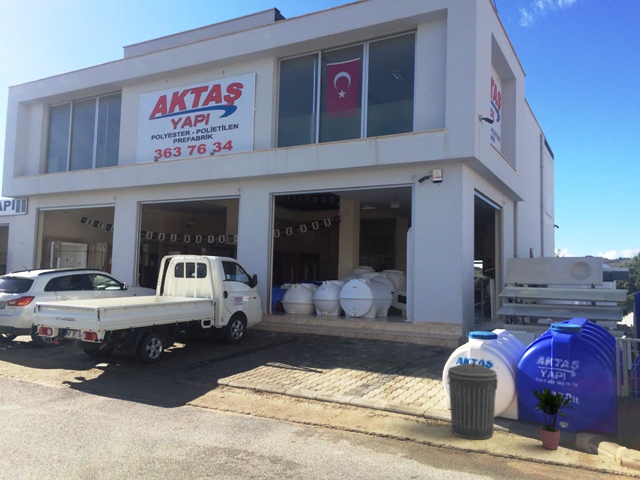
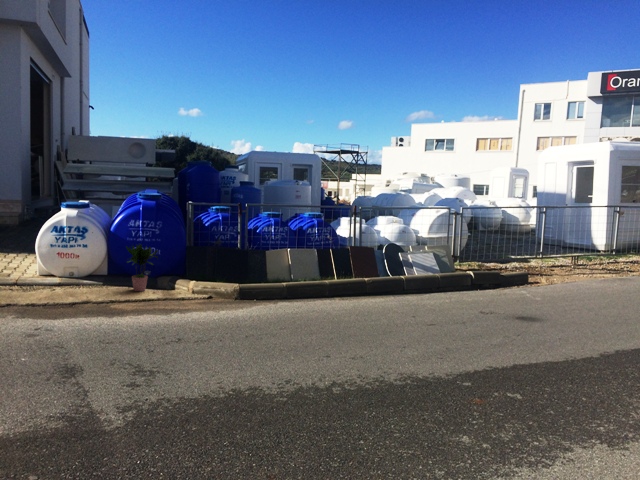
trash can: present [447,362,498,439] -> none [46,228,96,295]

